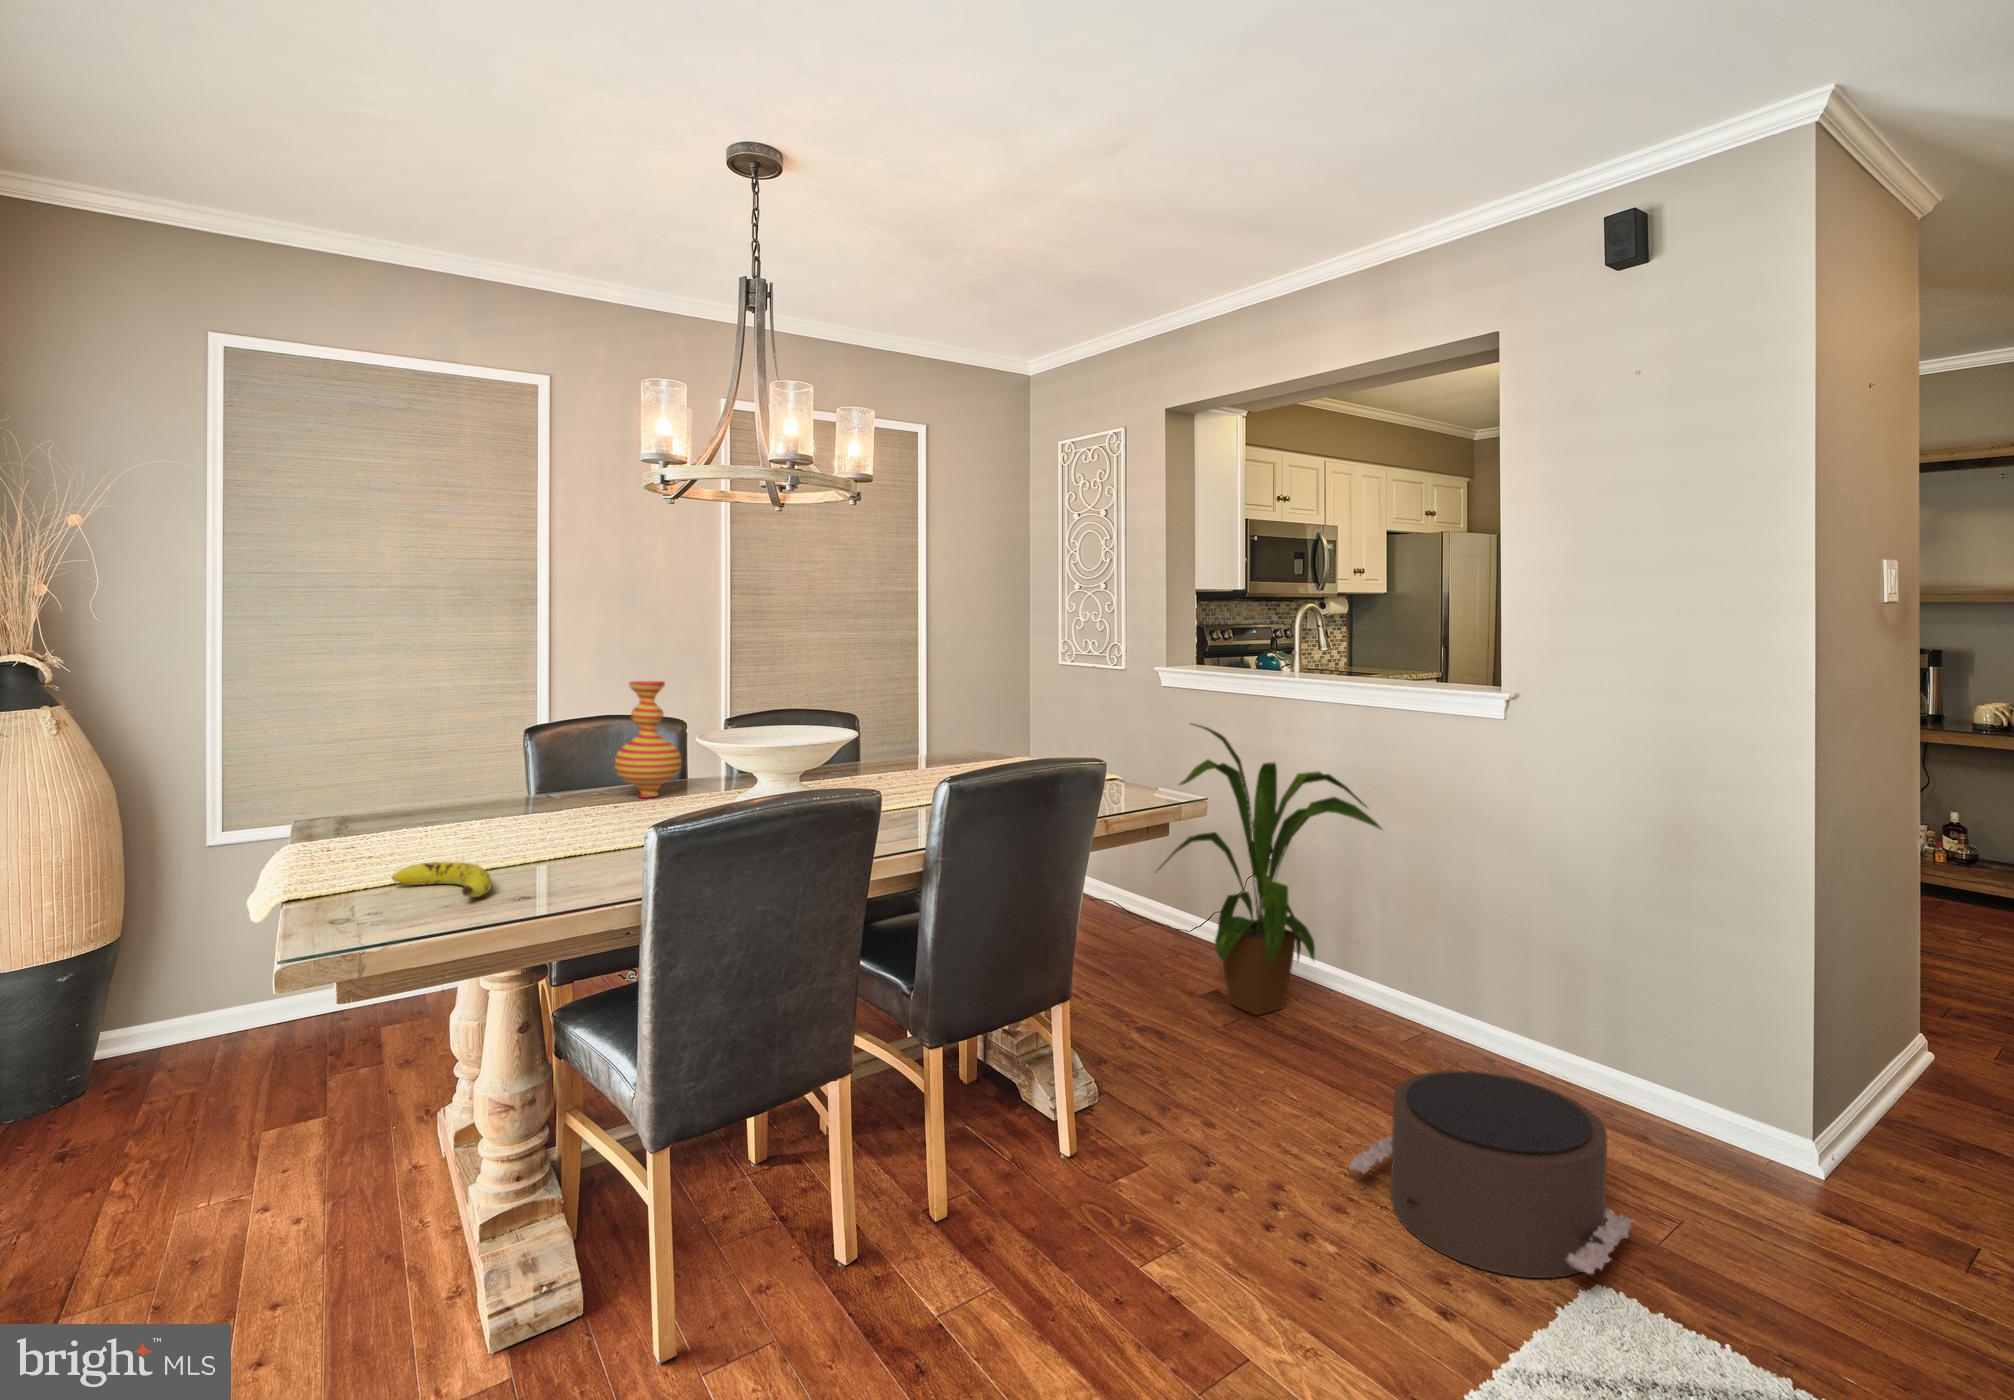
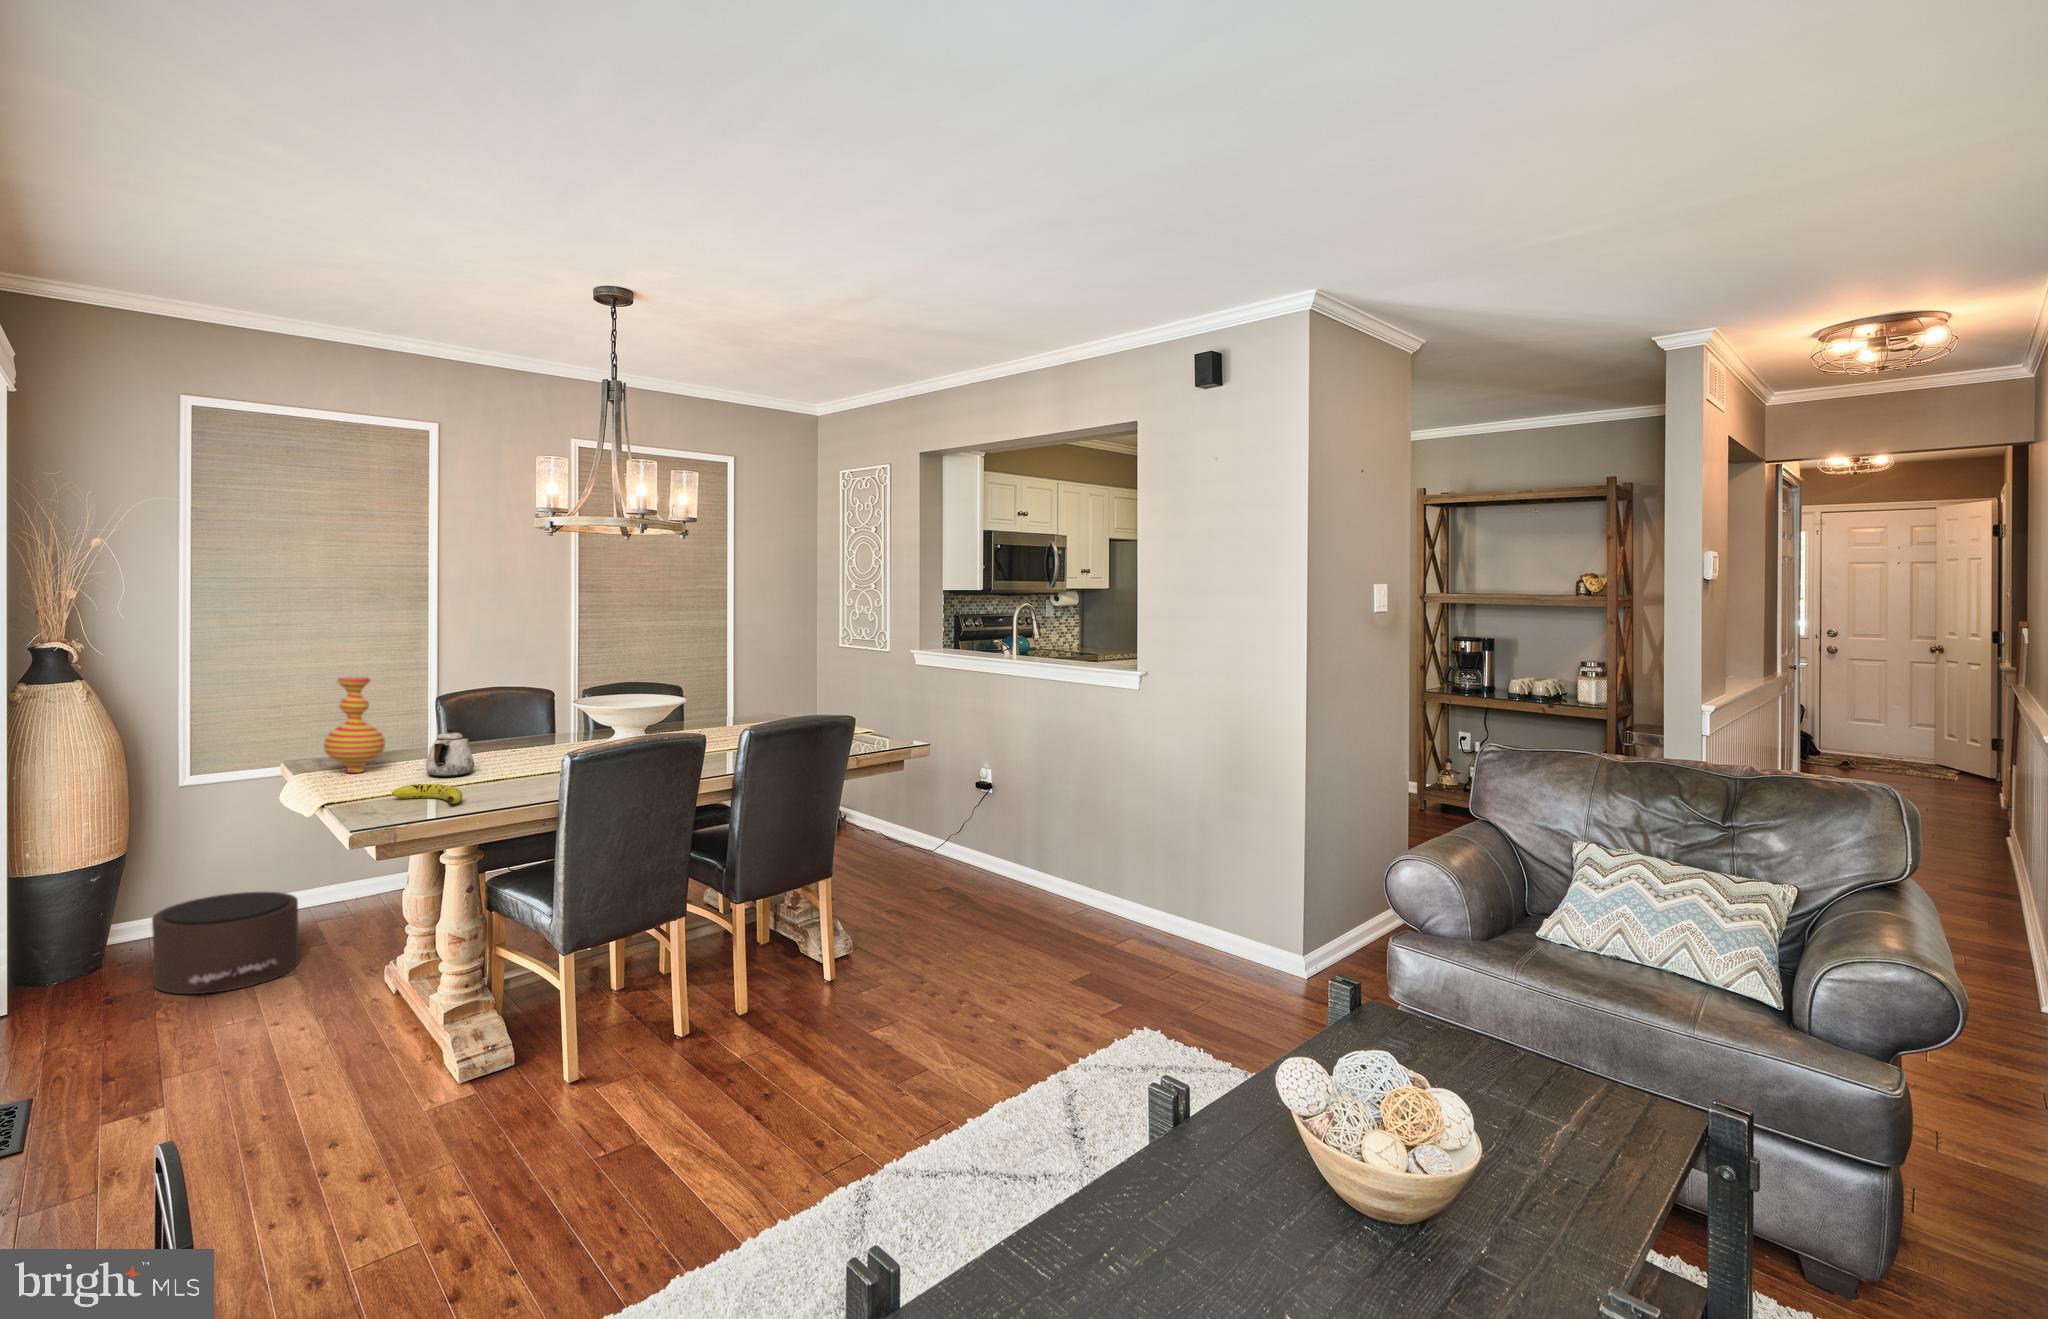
vase: present [615,681,682,798] -> present [324,677,385,773]
house plant: present [1159,724,1381,1016] -> none [900,695,1054,901]
teapot: none [477,773,547,845] -> present [426,729,474,777]
pouf: present [1349,1070,1634,1278] -> present [151,892,299,994]

